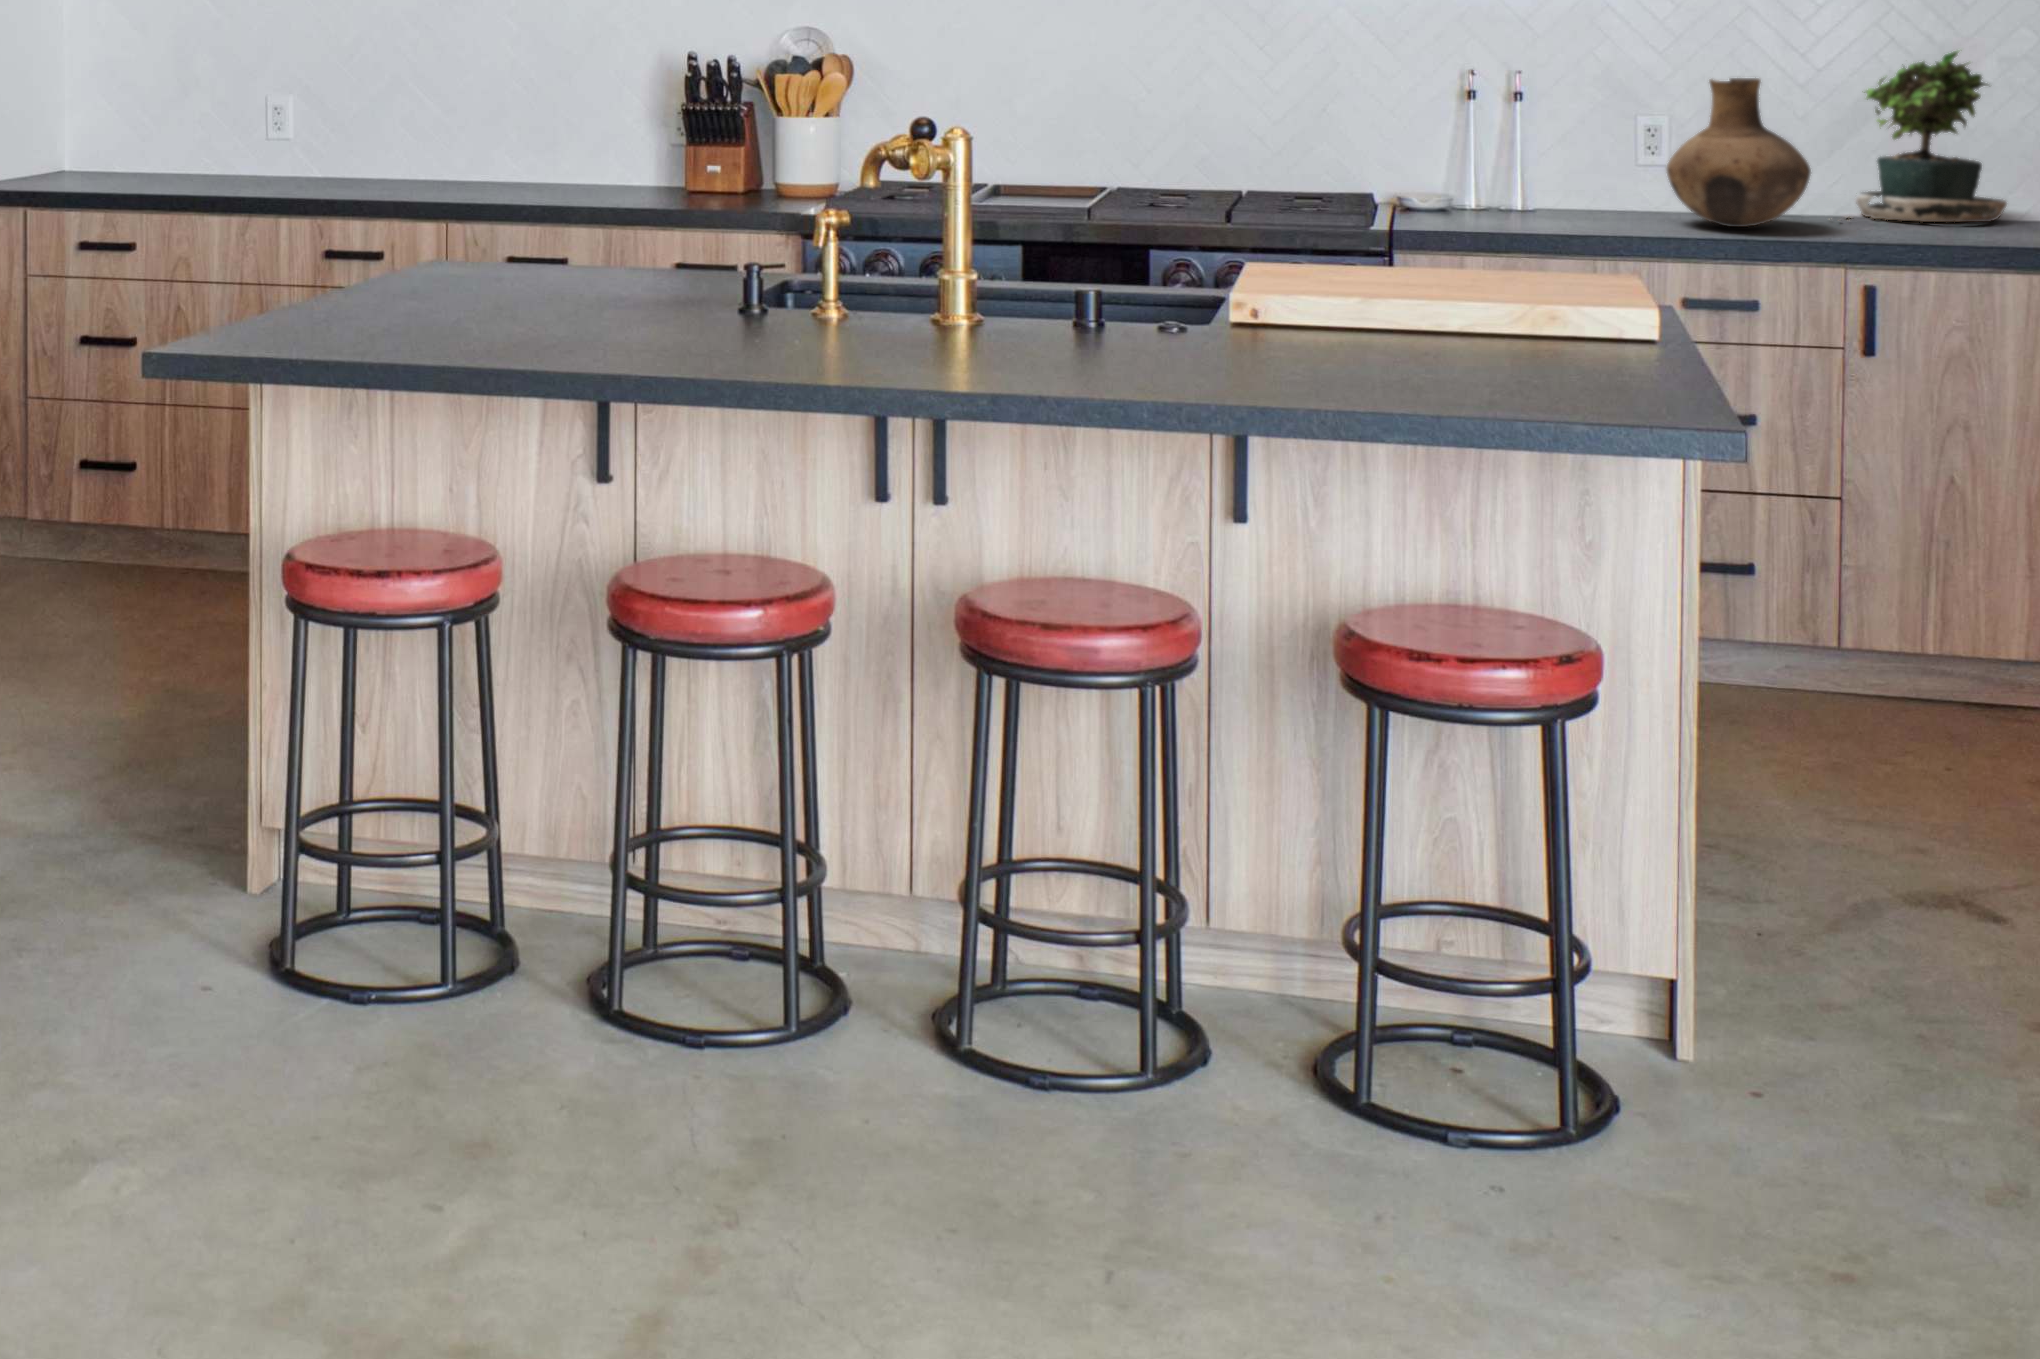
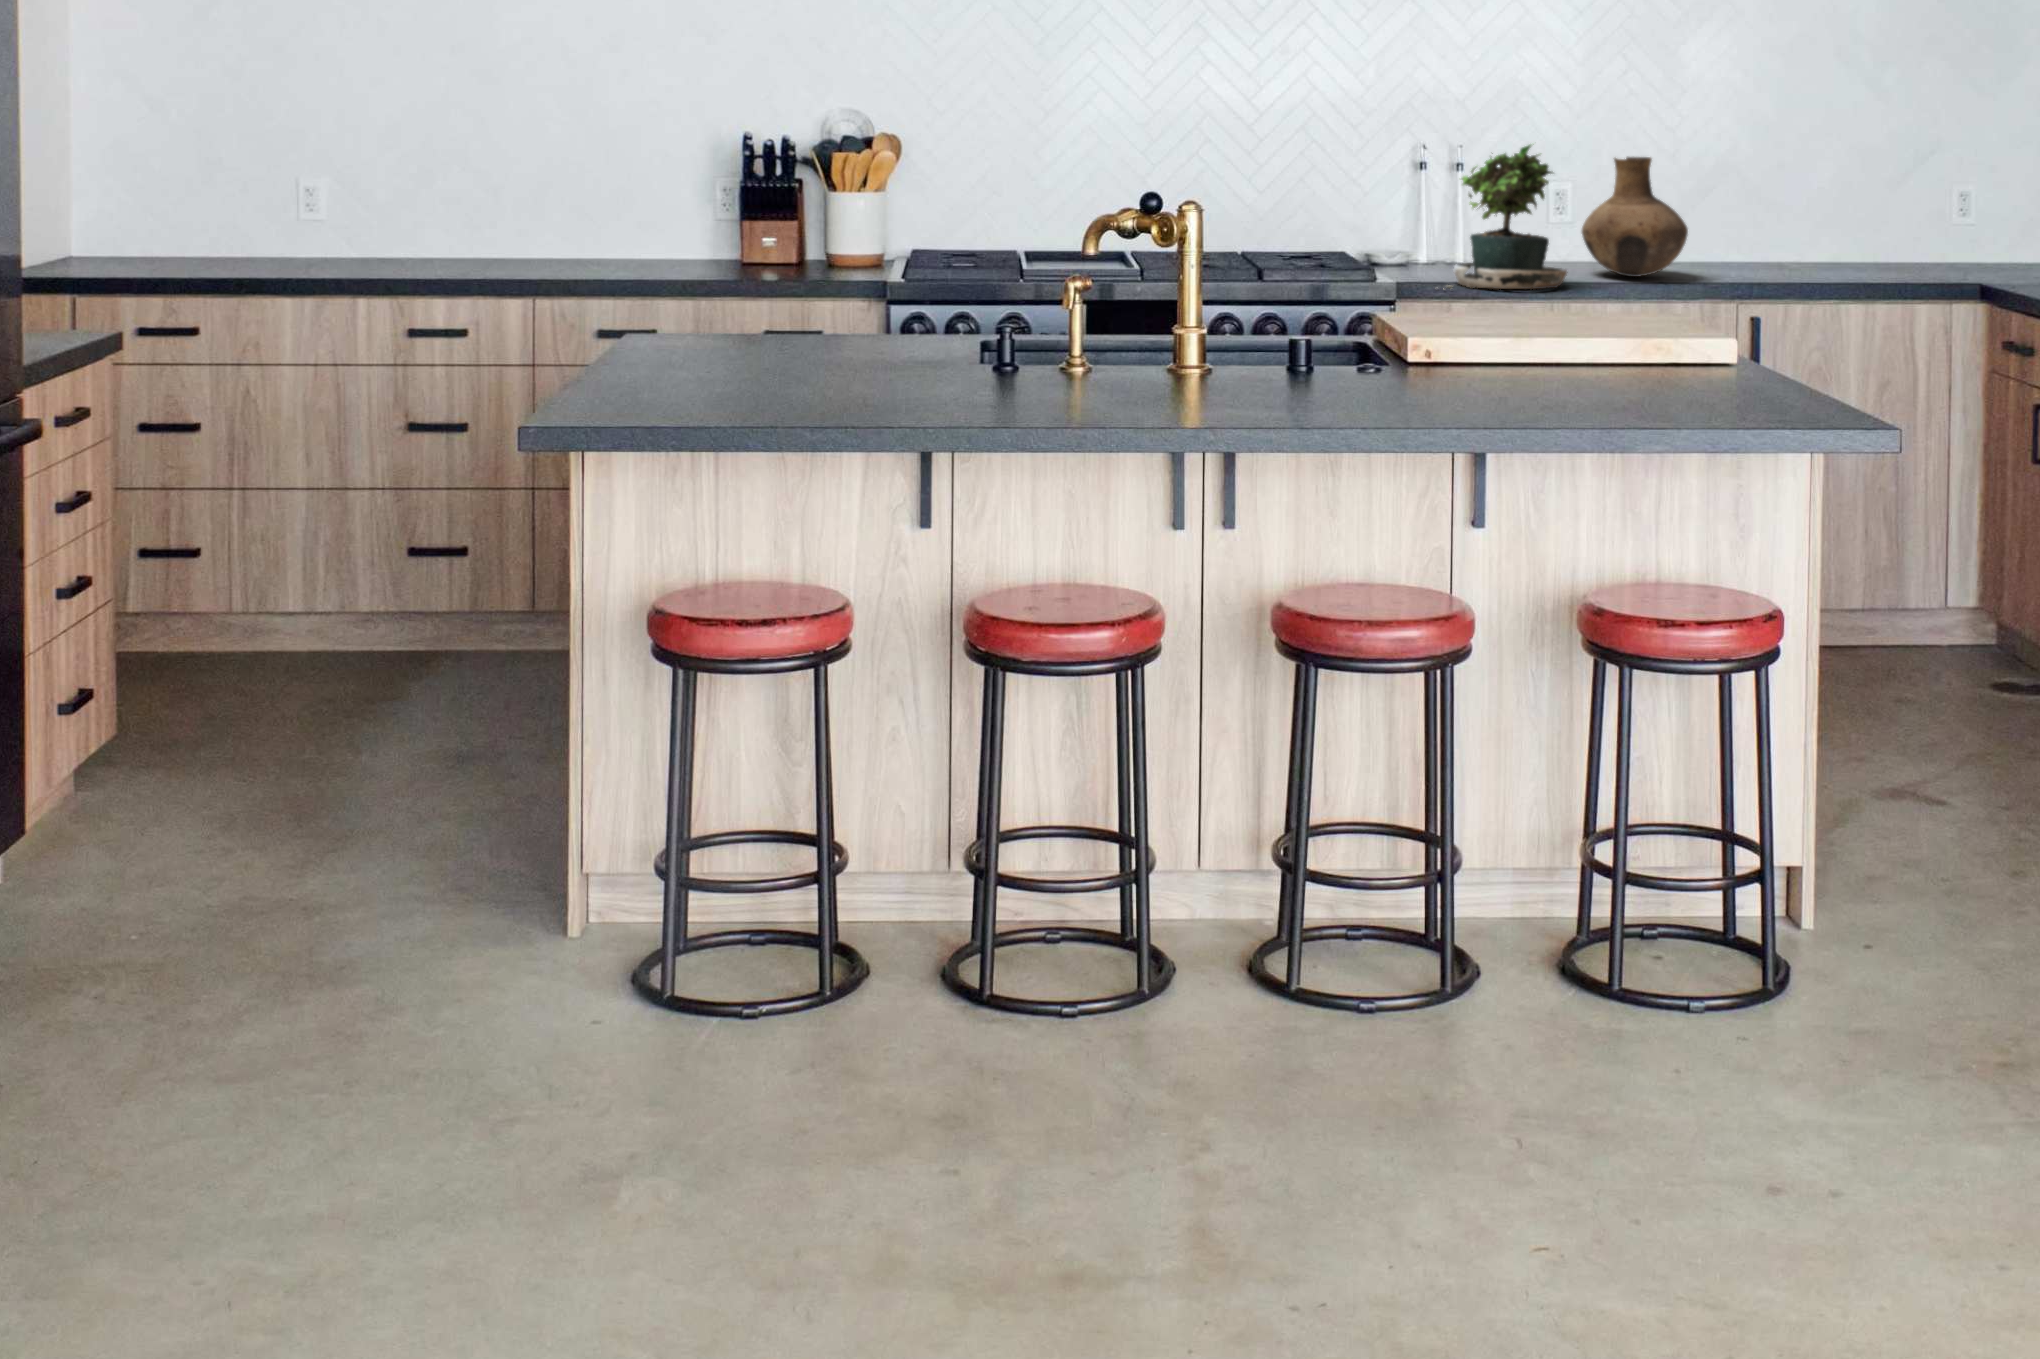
potted plant: present [1855,51,2007,222] -> present [1451,145,1567,289]

